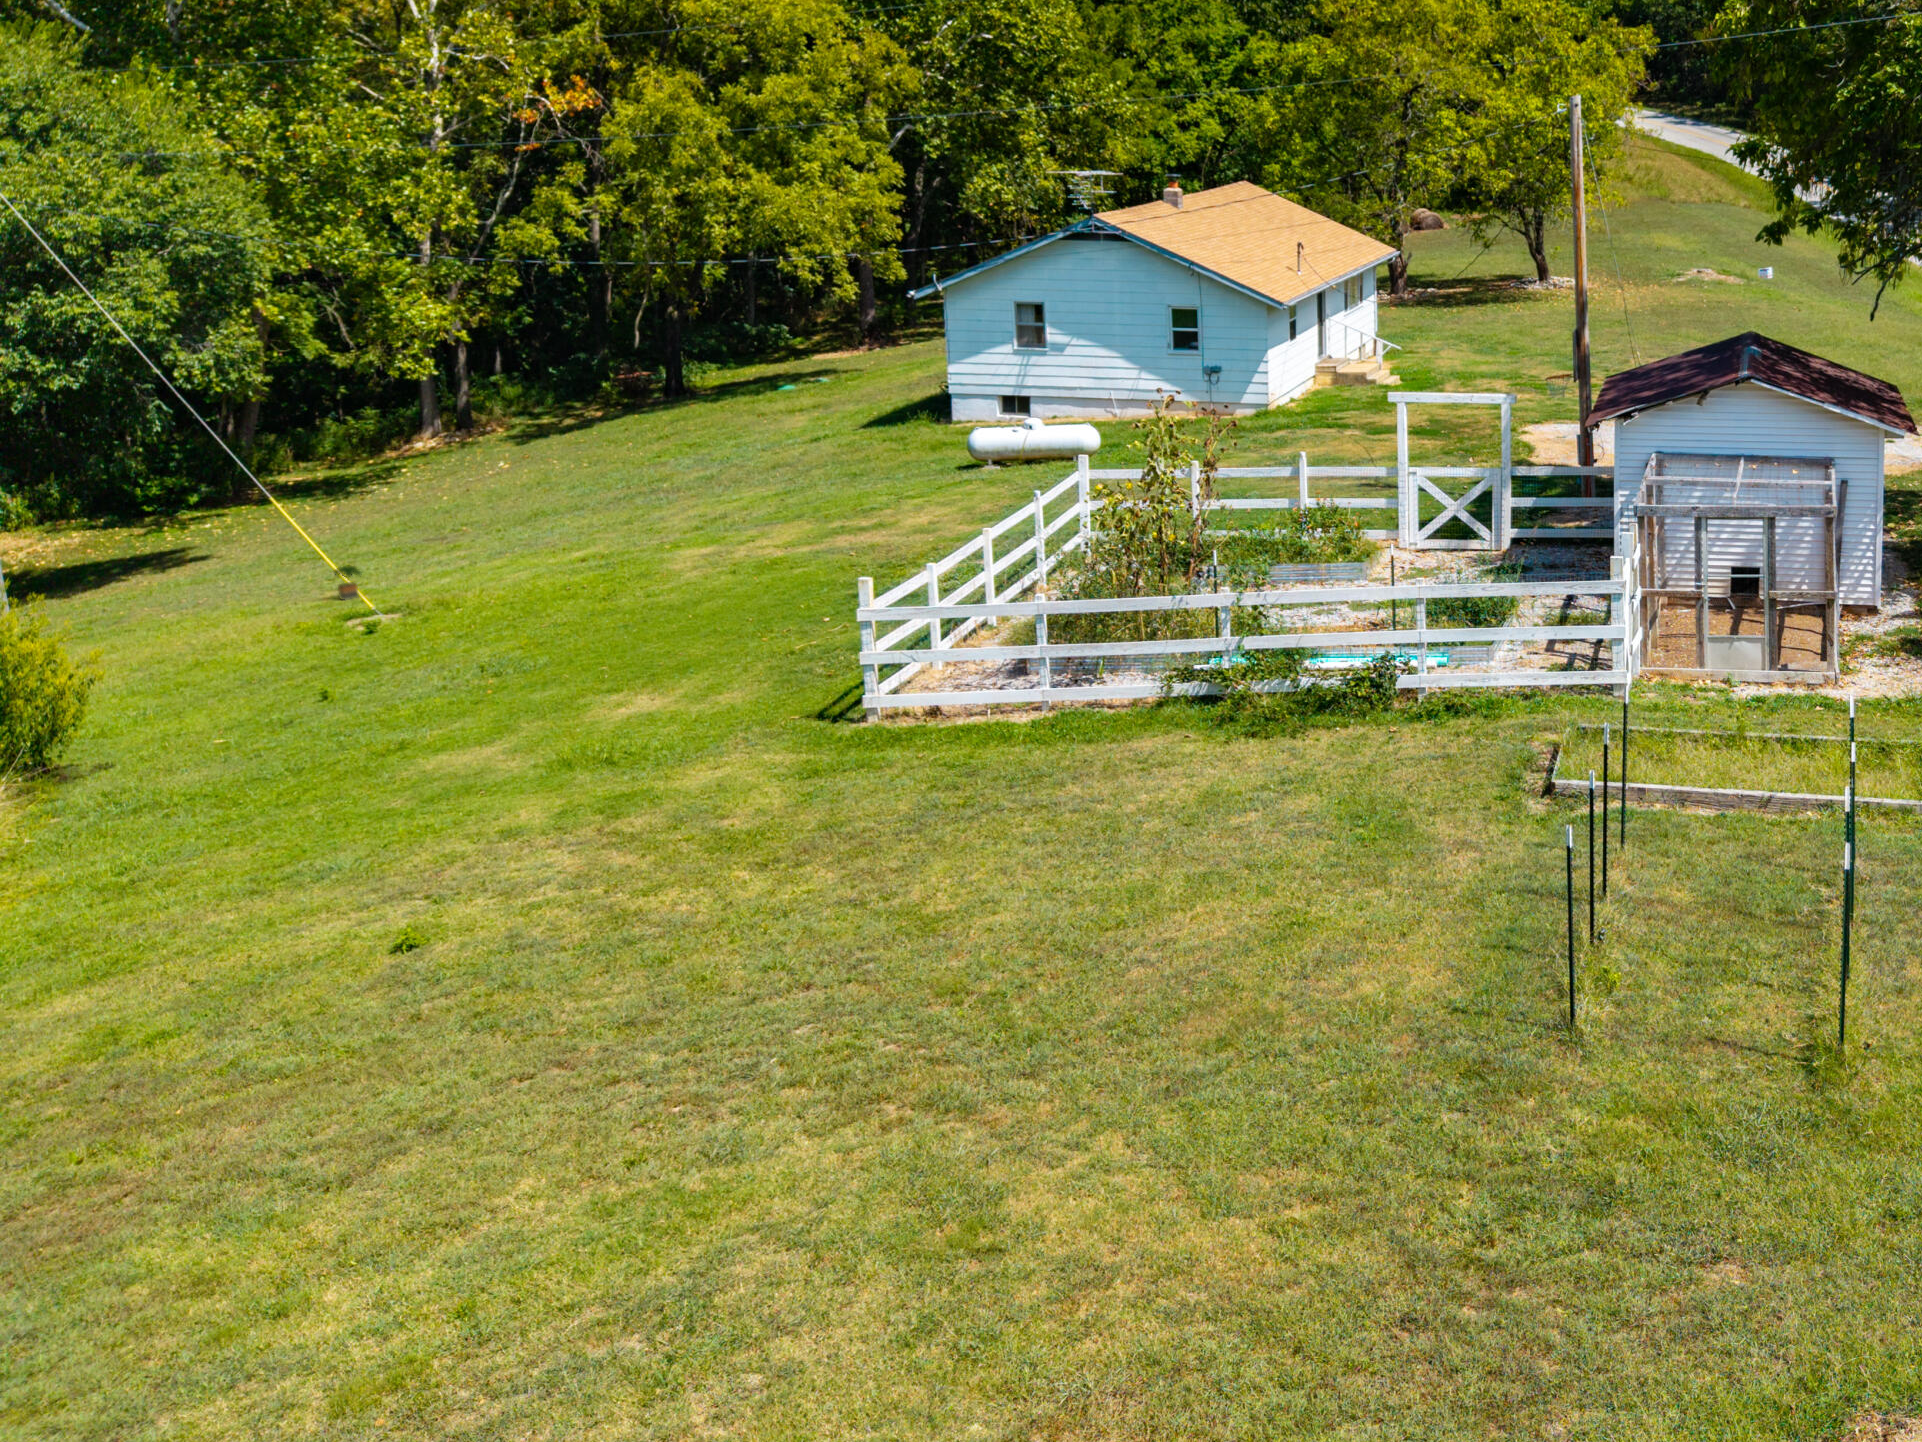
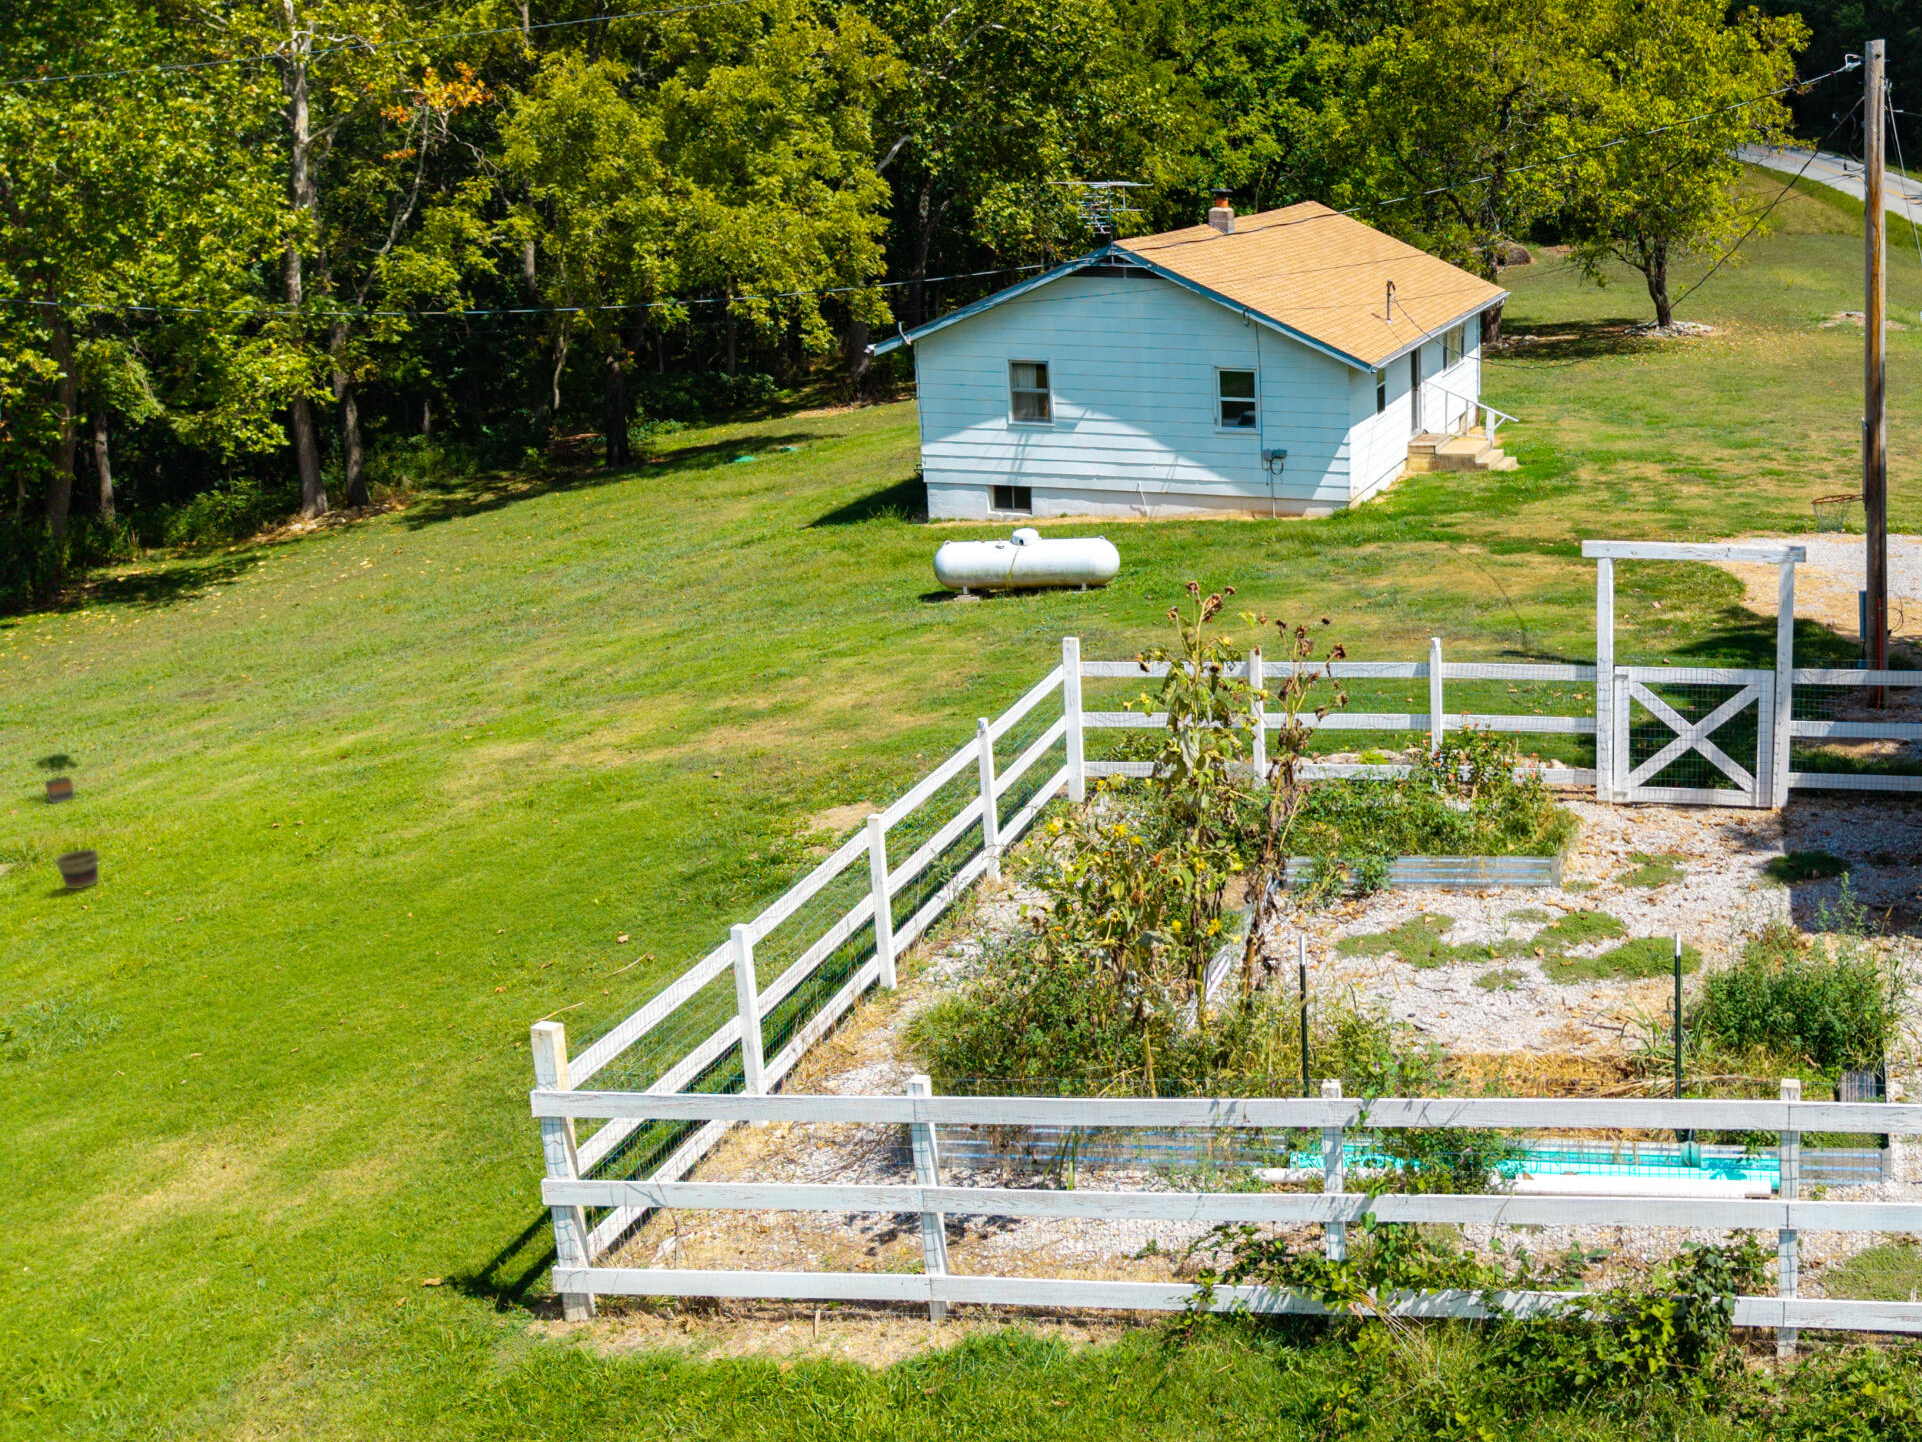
basket: none [384,613,411,639] -> present [56,850,98,889]

